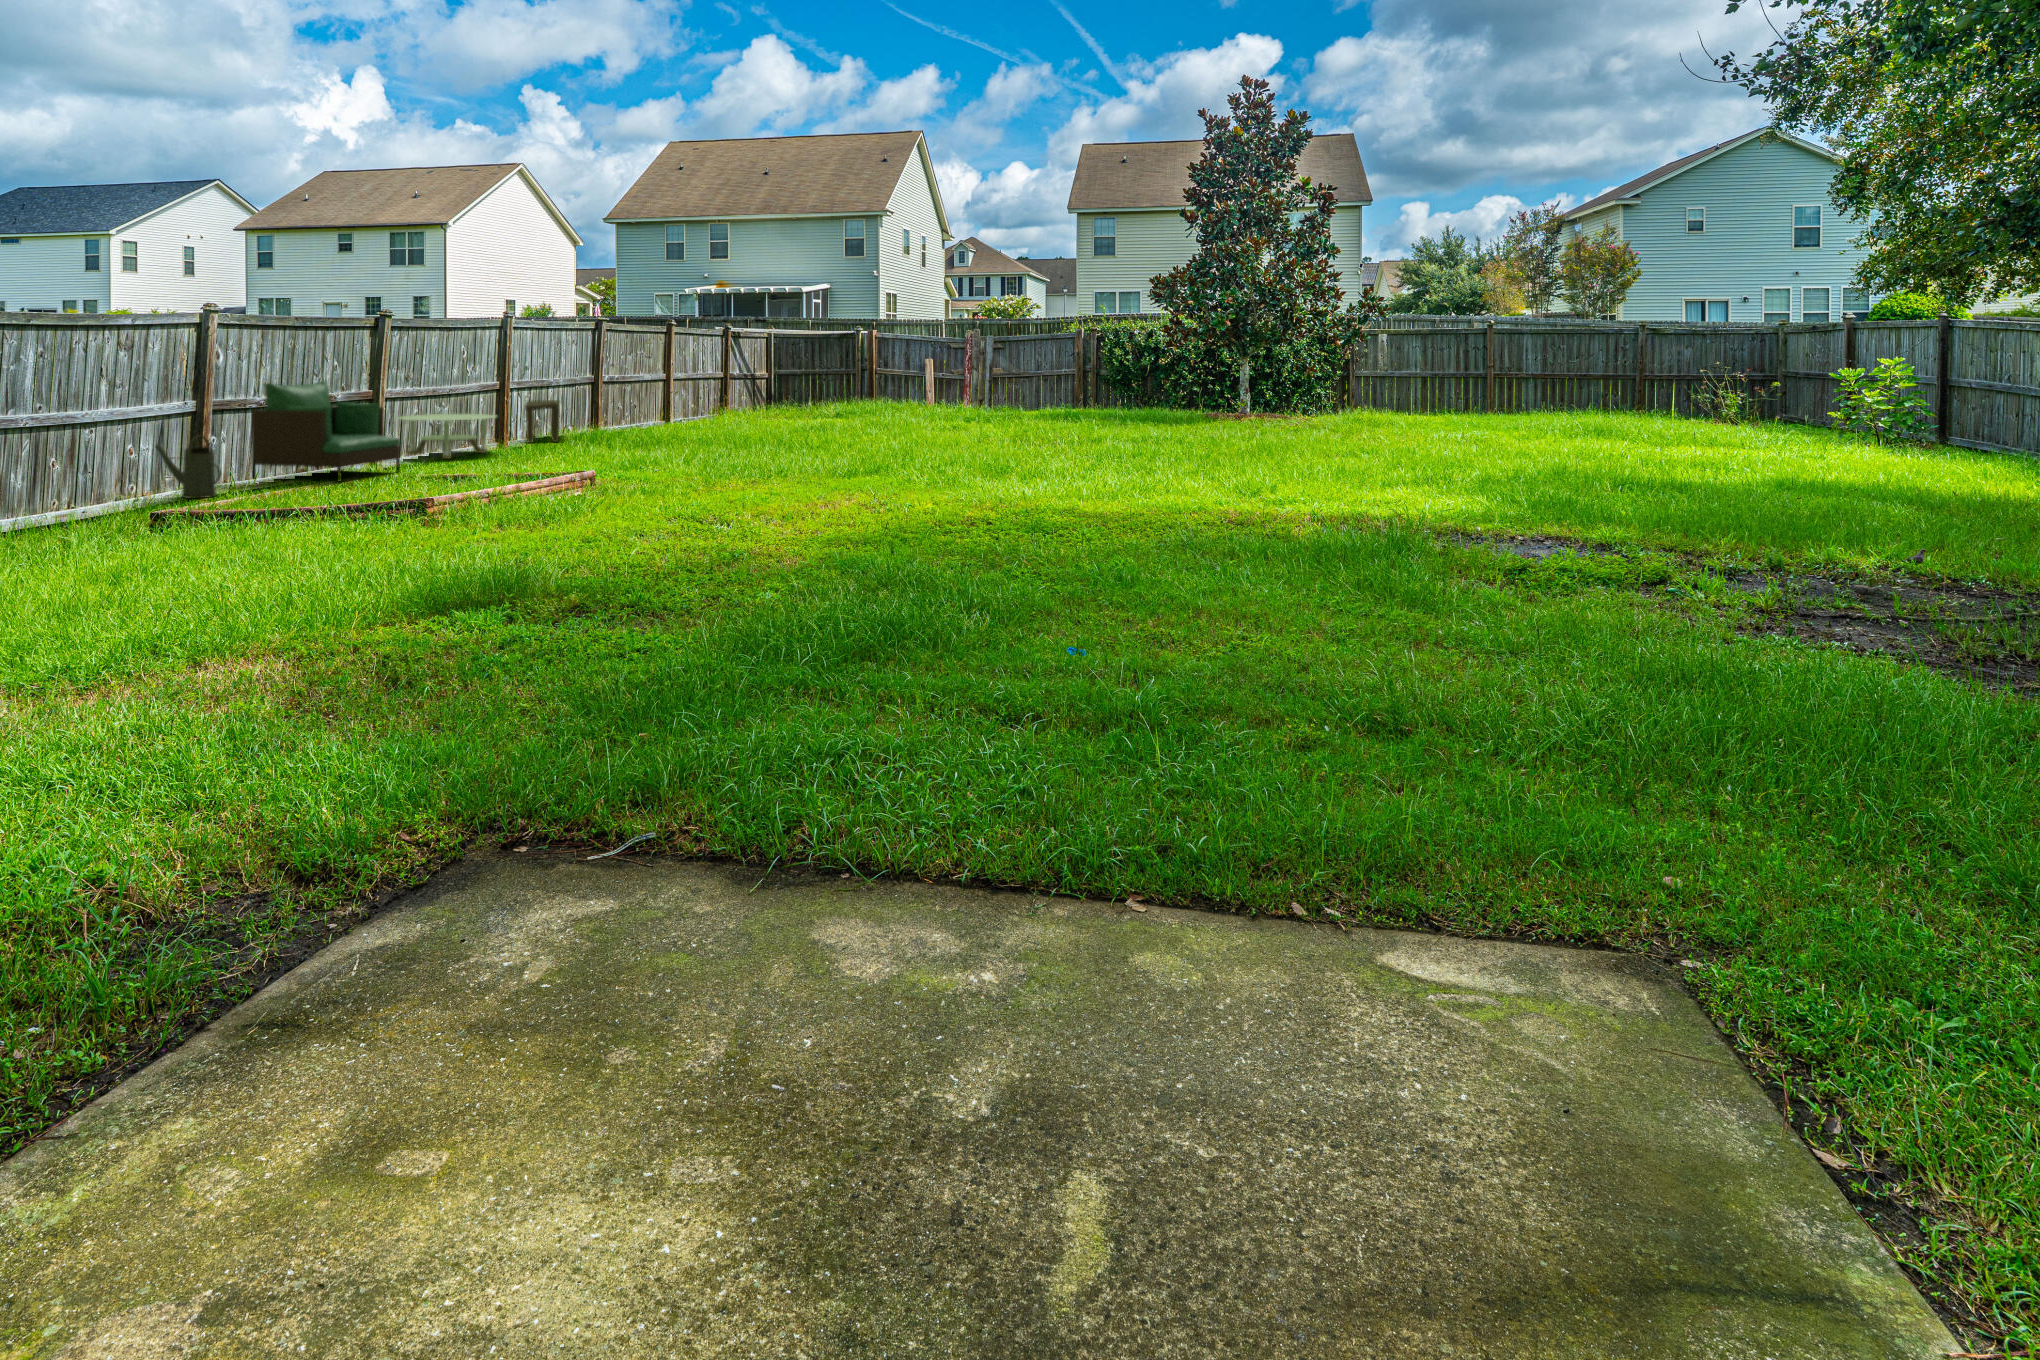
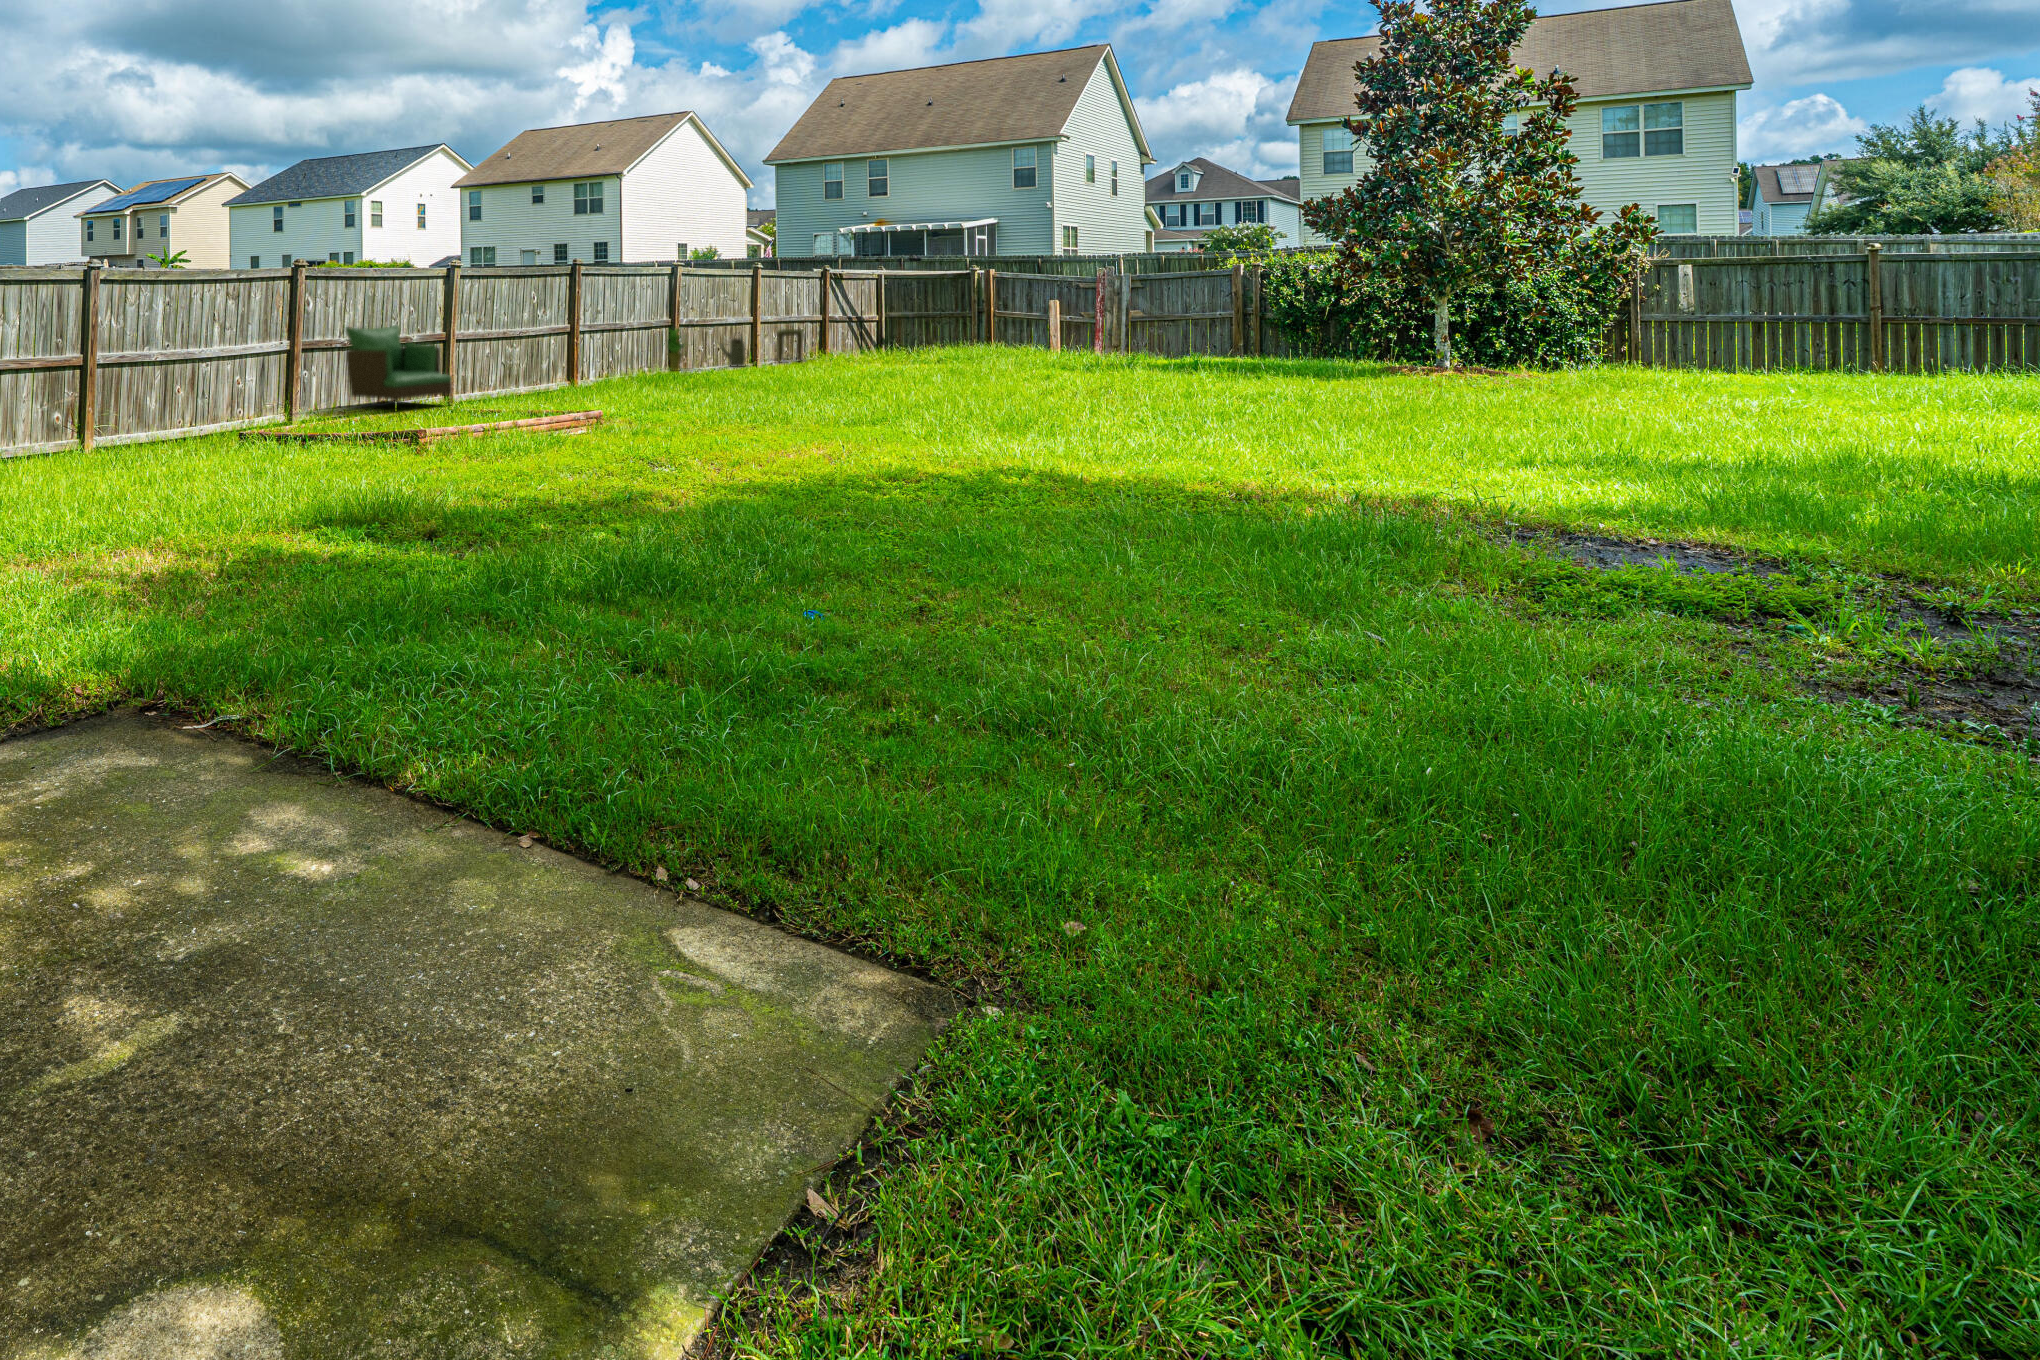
potted plant: none [586,384,621,429] -> present [664,329,684,371]
bench: present [525,400,559,443] -> present [777,329,804,362]
round table: present [398,414,496,459] -> none [466,355,551,395]
watering can: present [156,436,221,498] -> present [720,333,746,367]

